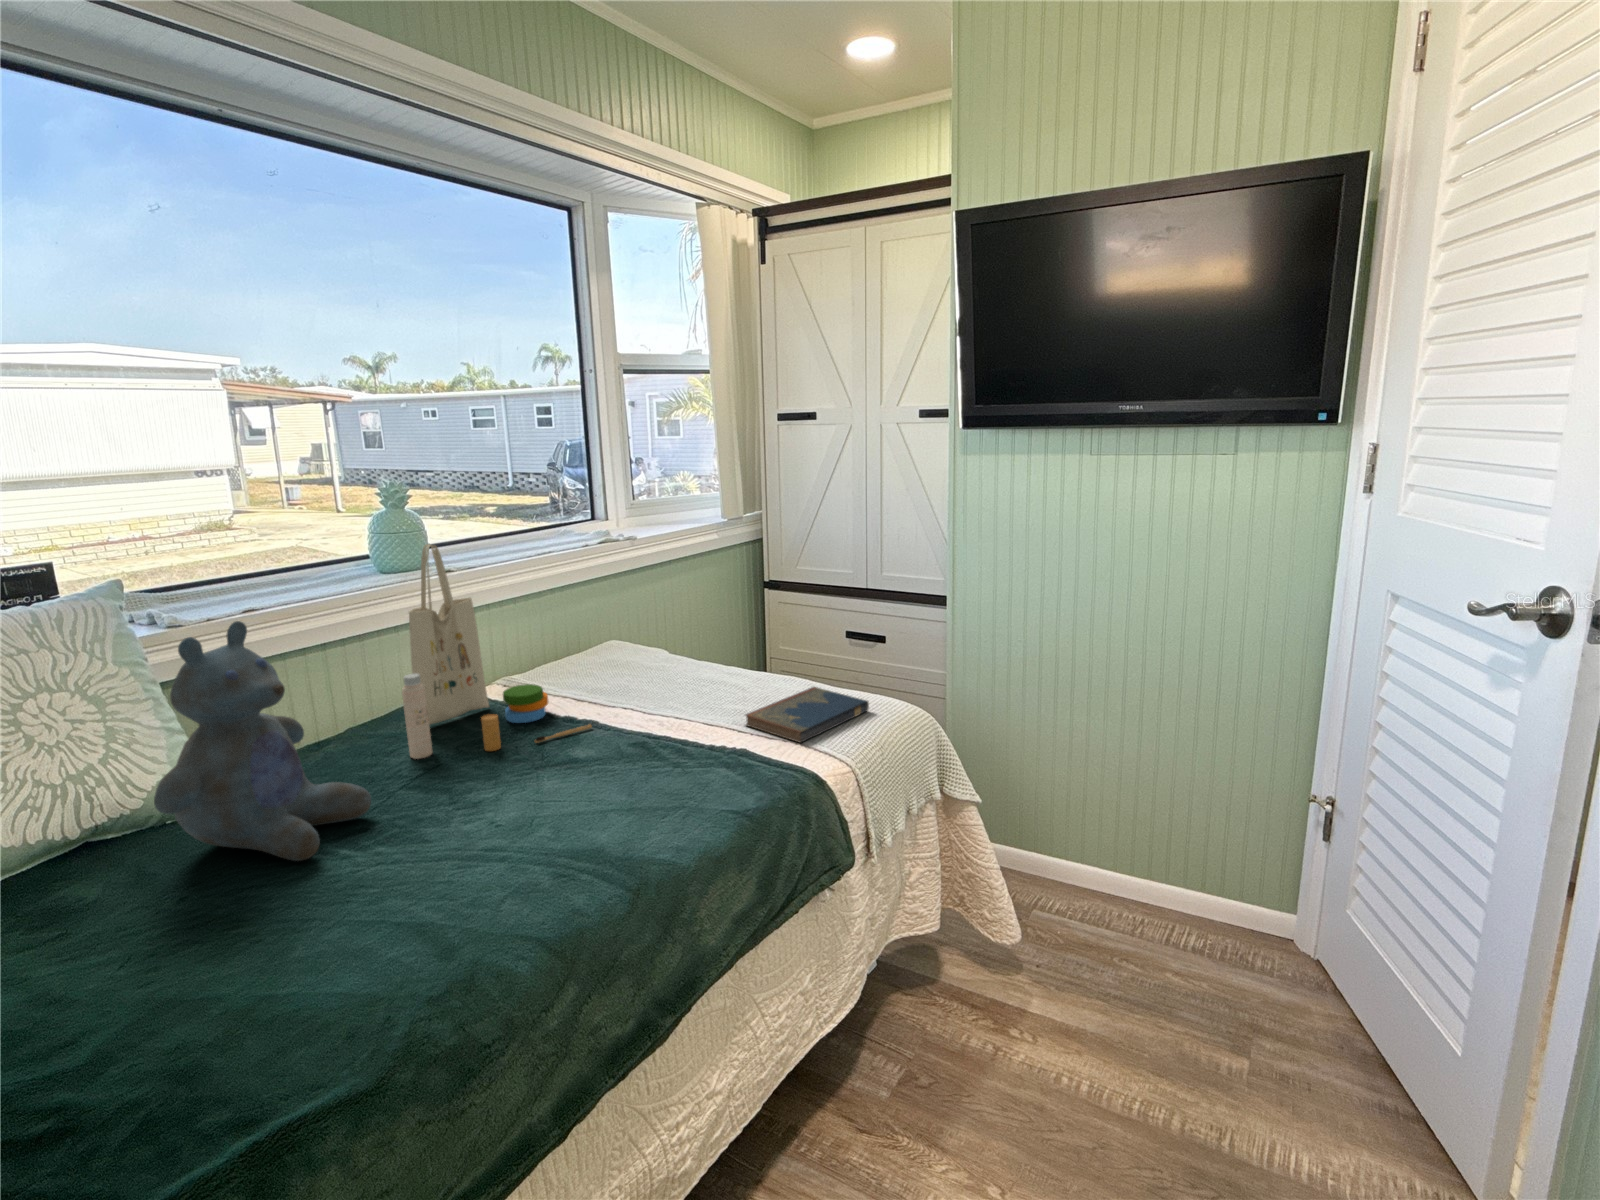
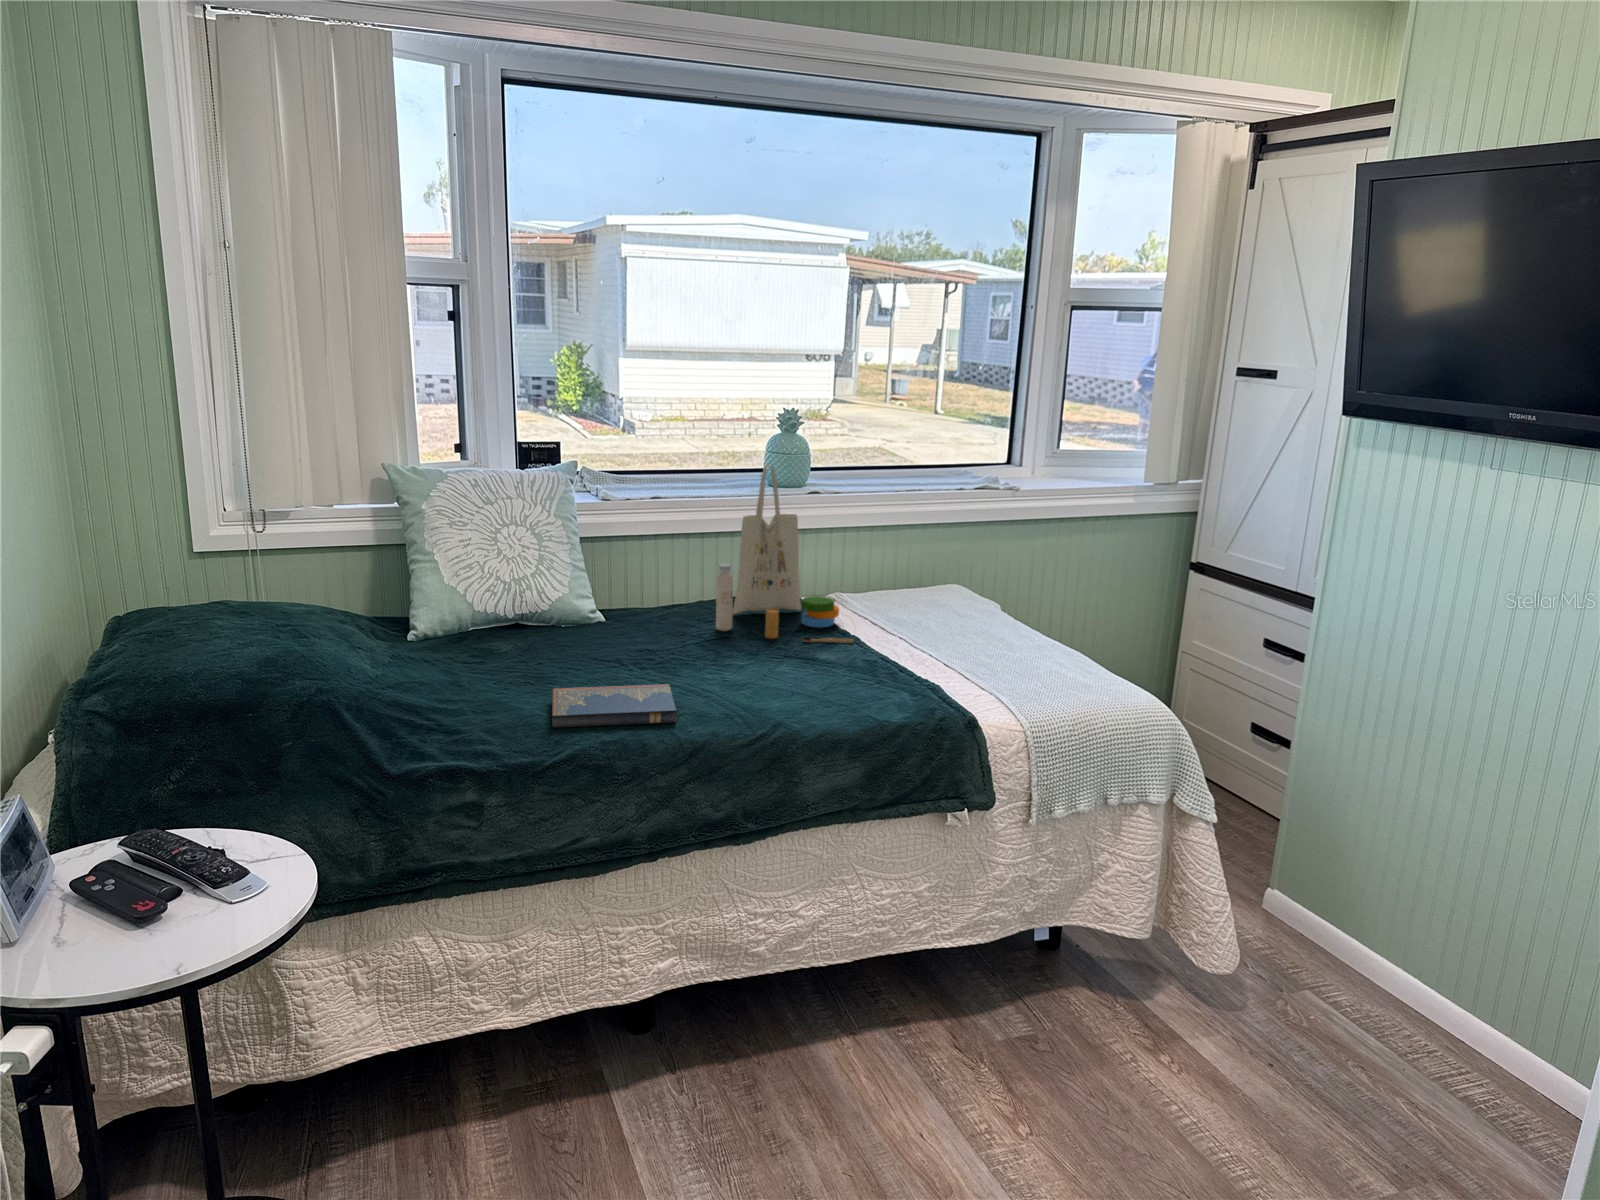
stuffed bear: present [154,621,371,861] -> none [538,498,662,663]
hardcover book: present [746,687,869,743] -> present [552,684,677,728]

